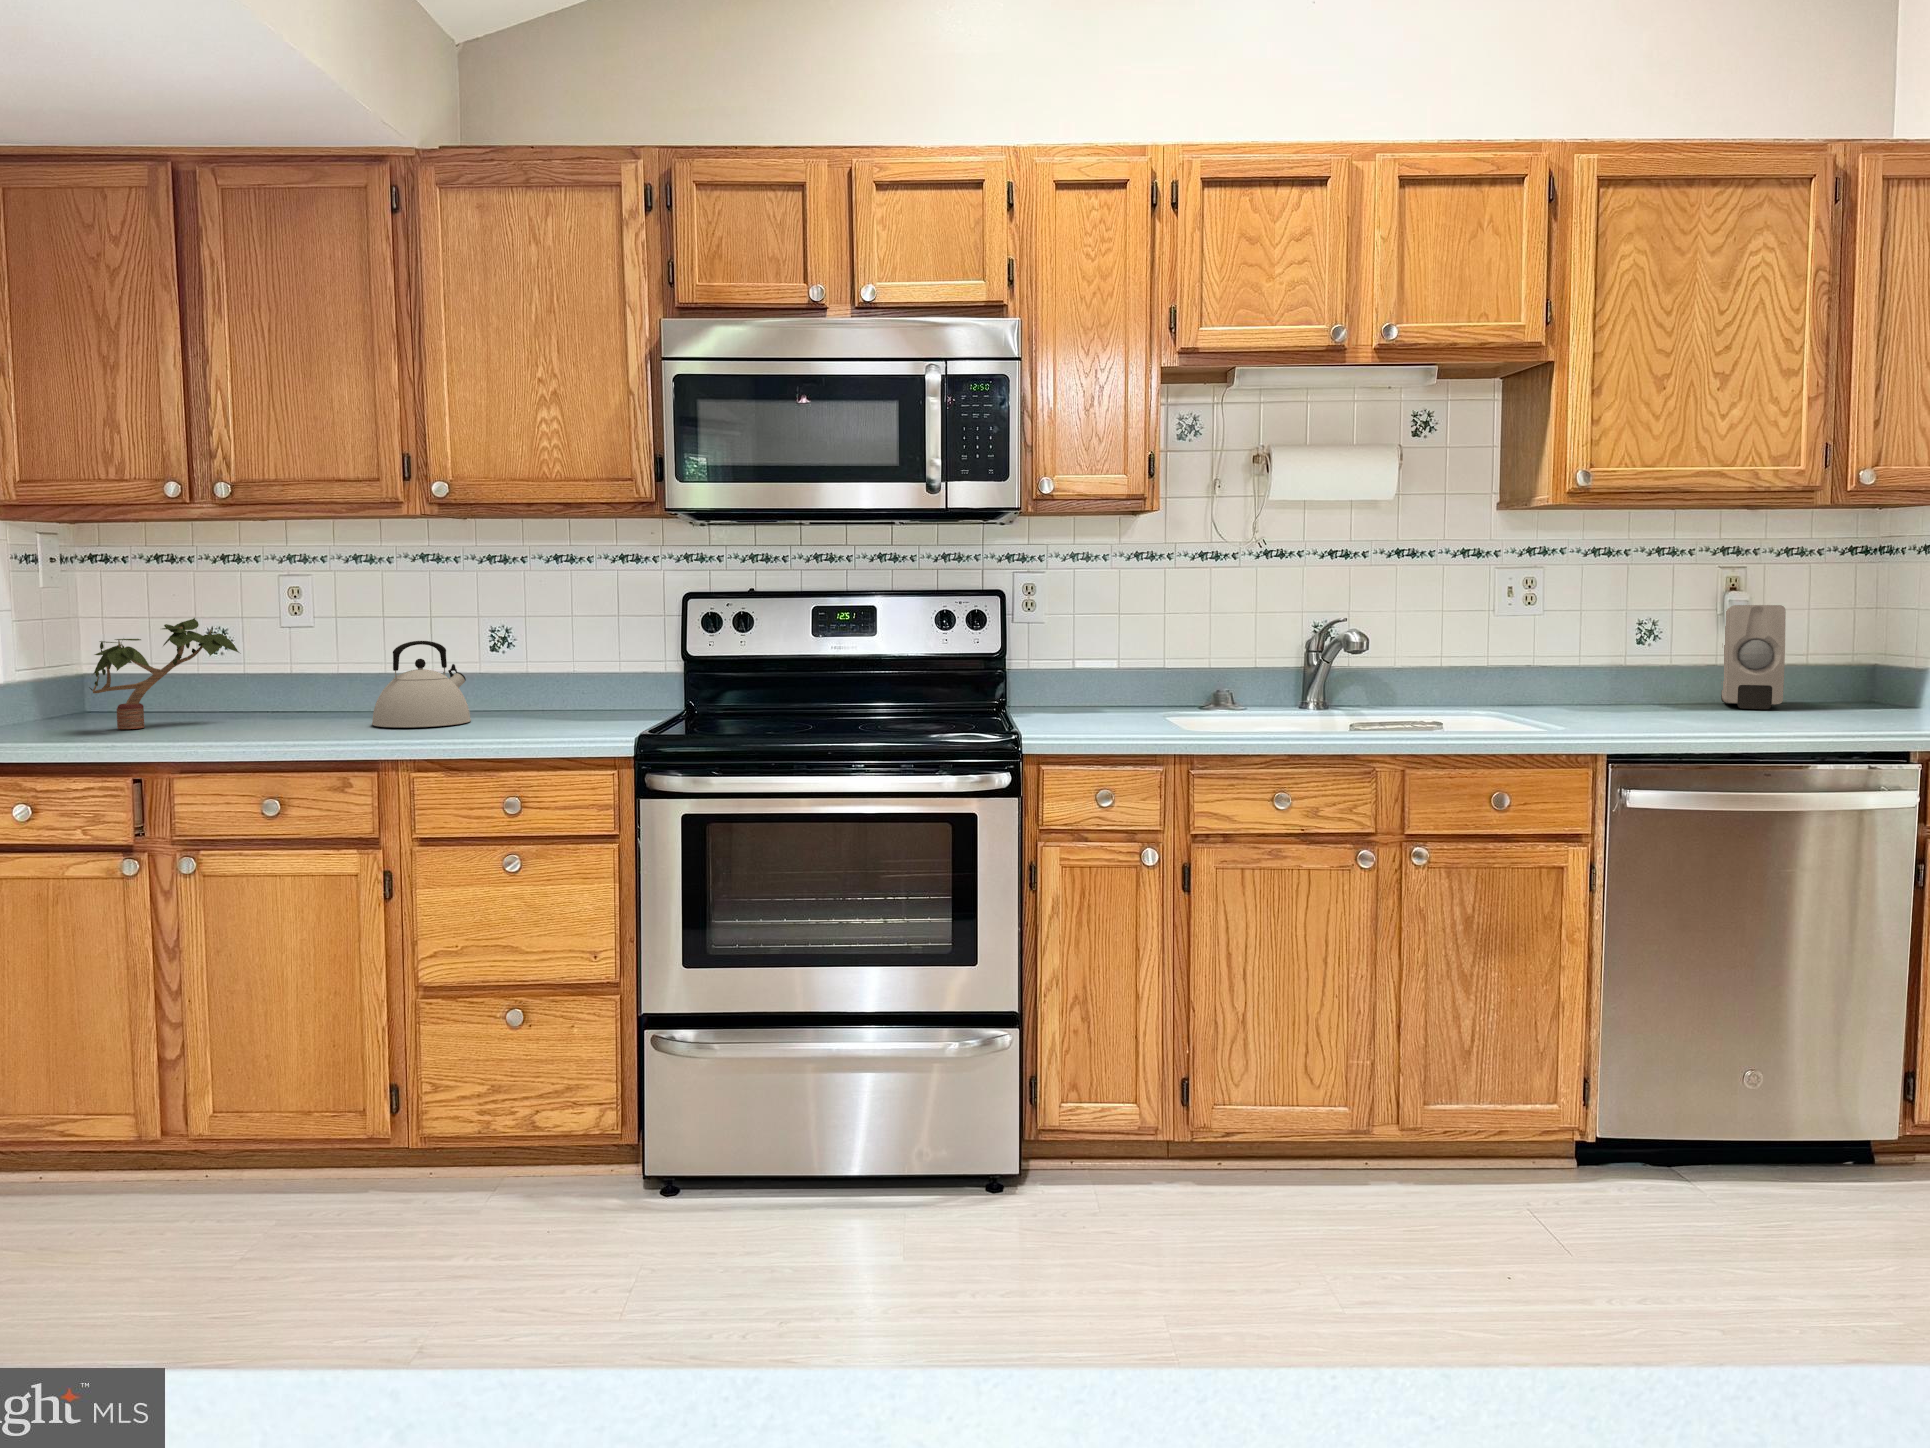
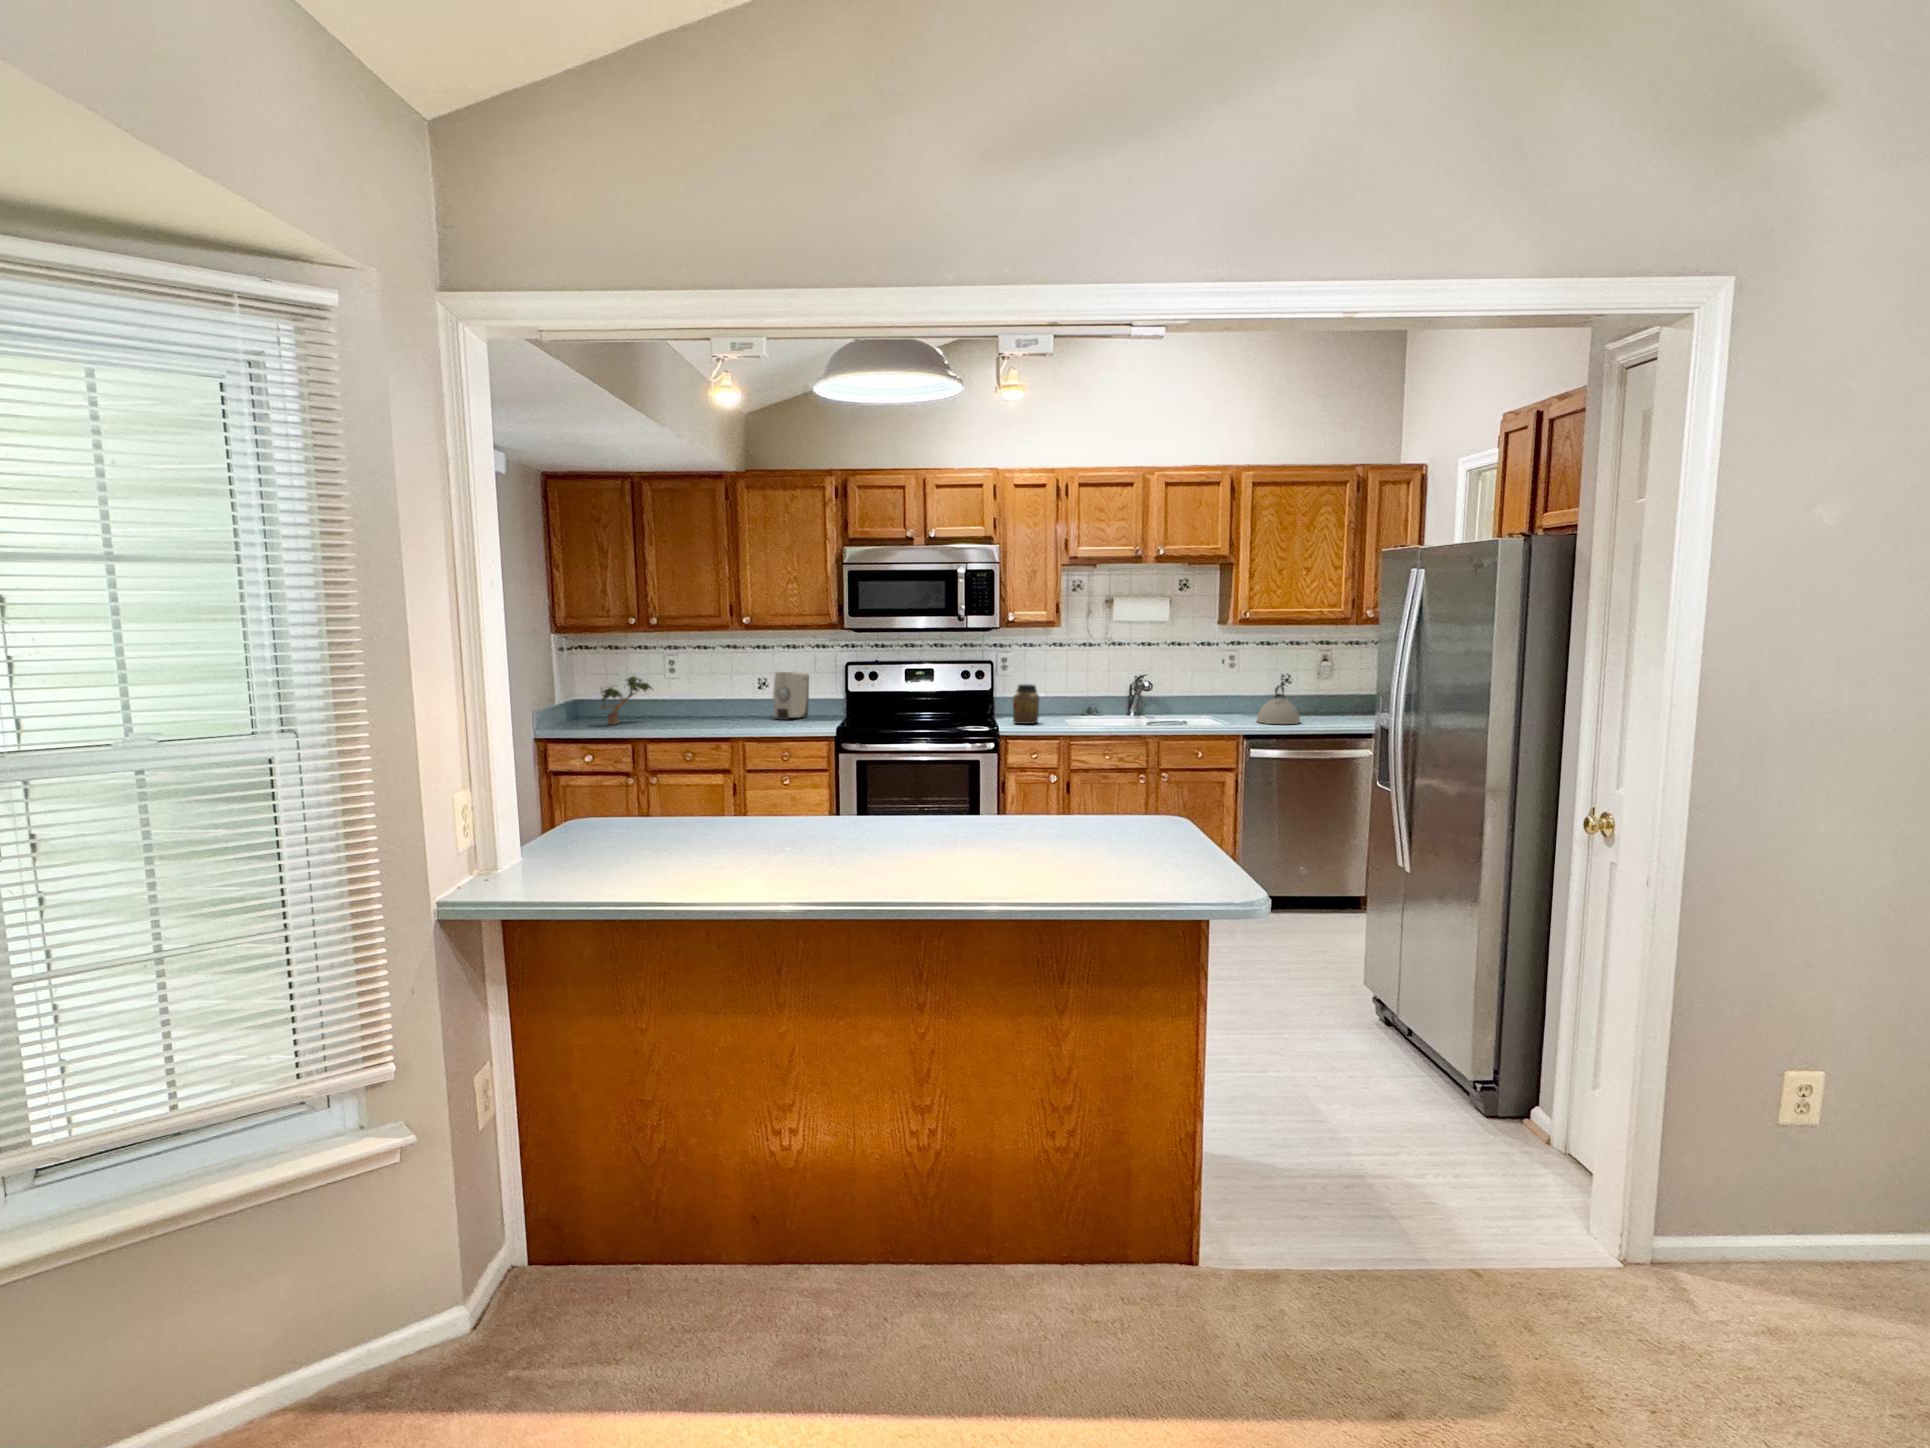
soap dispenser: present [1721,605,1786,709] -> present [773,672,809,720]
jar: none [1054,637,1114,729] -> present [1013,684,1039,724]
kettle: present [372,641,471,727] -> present [1257,685,1300,724]

